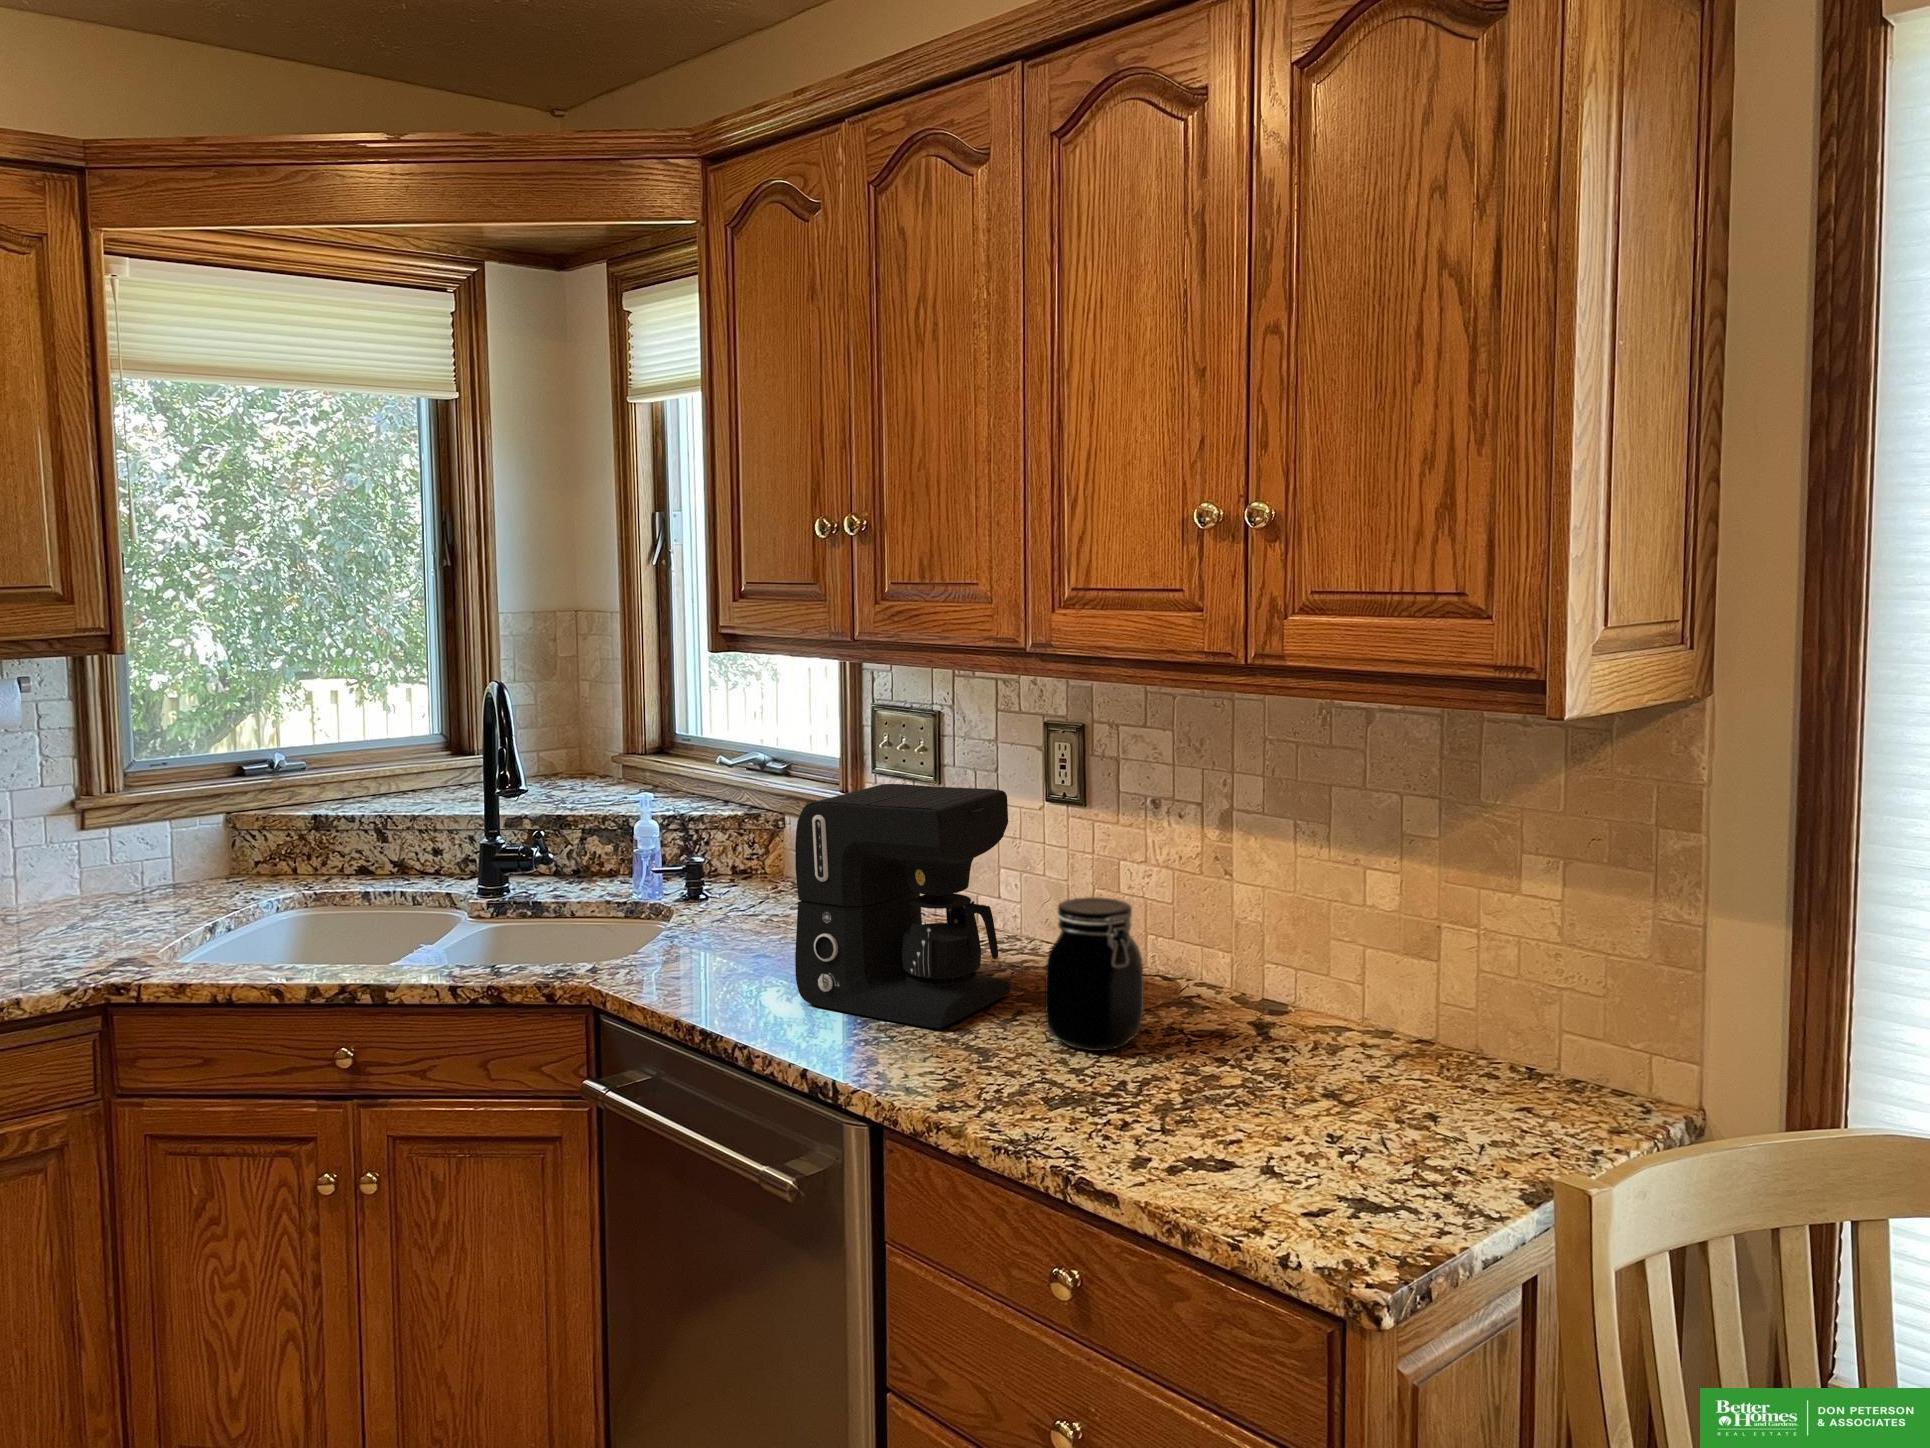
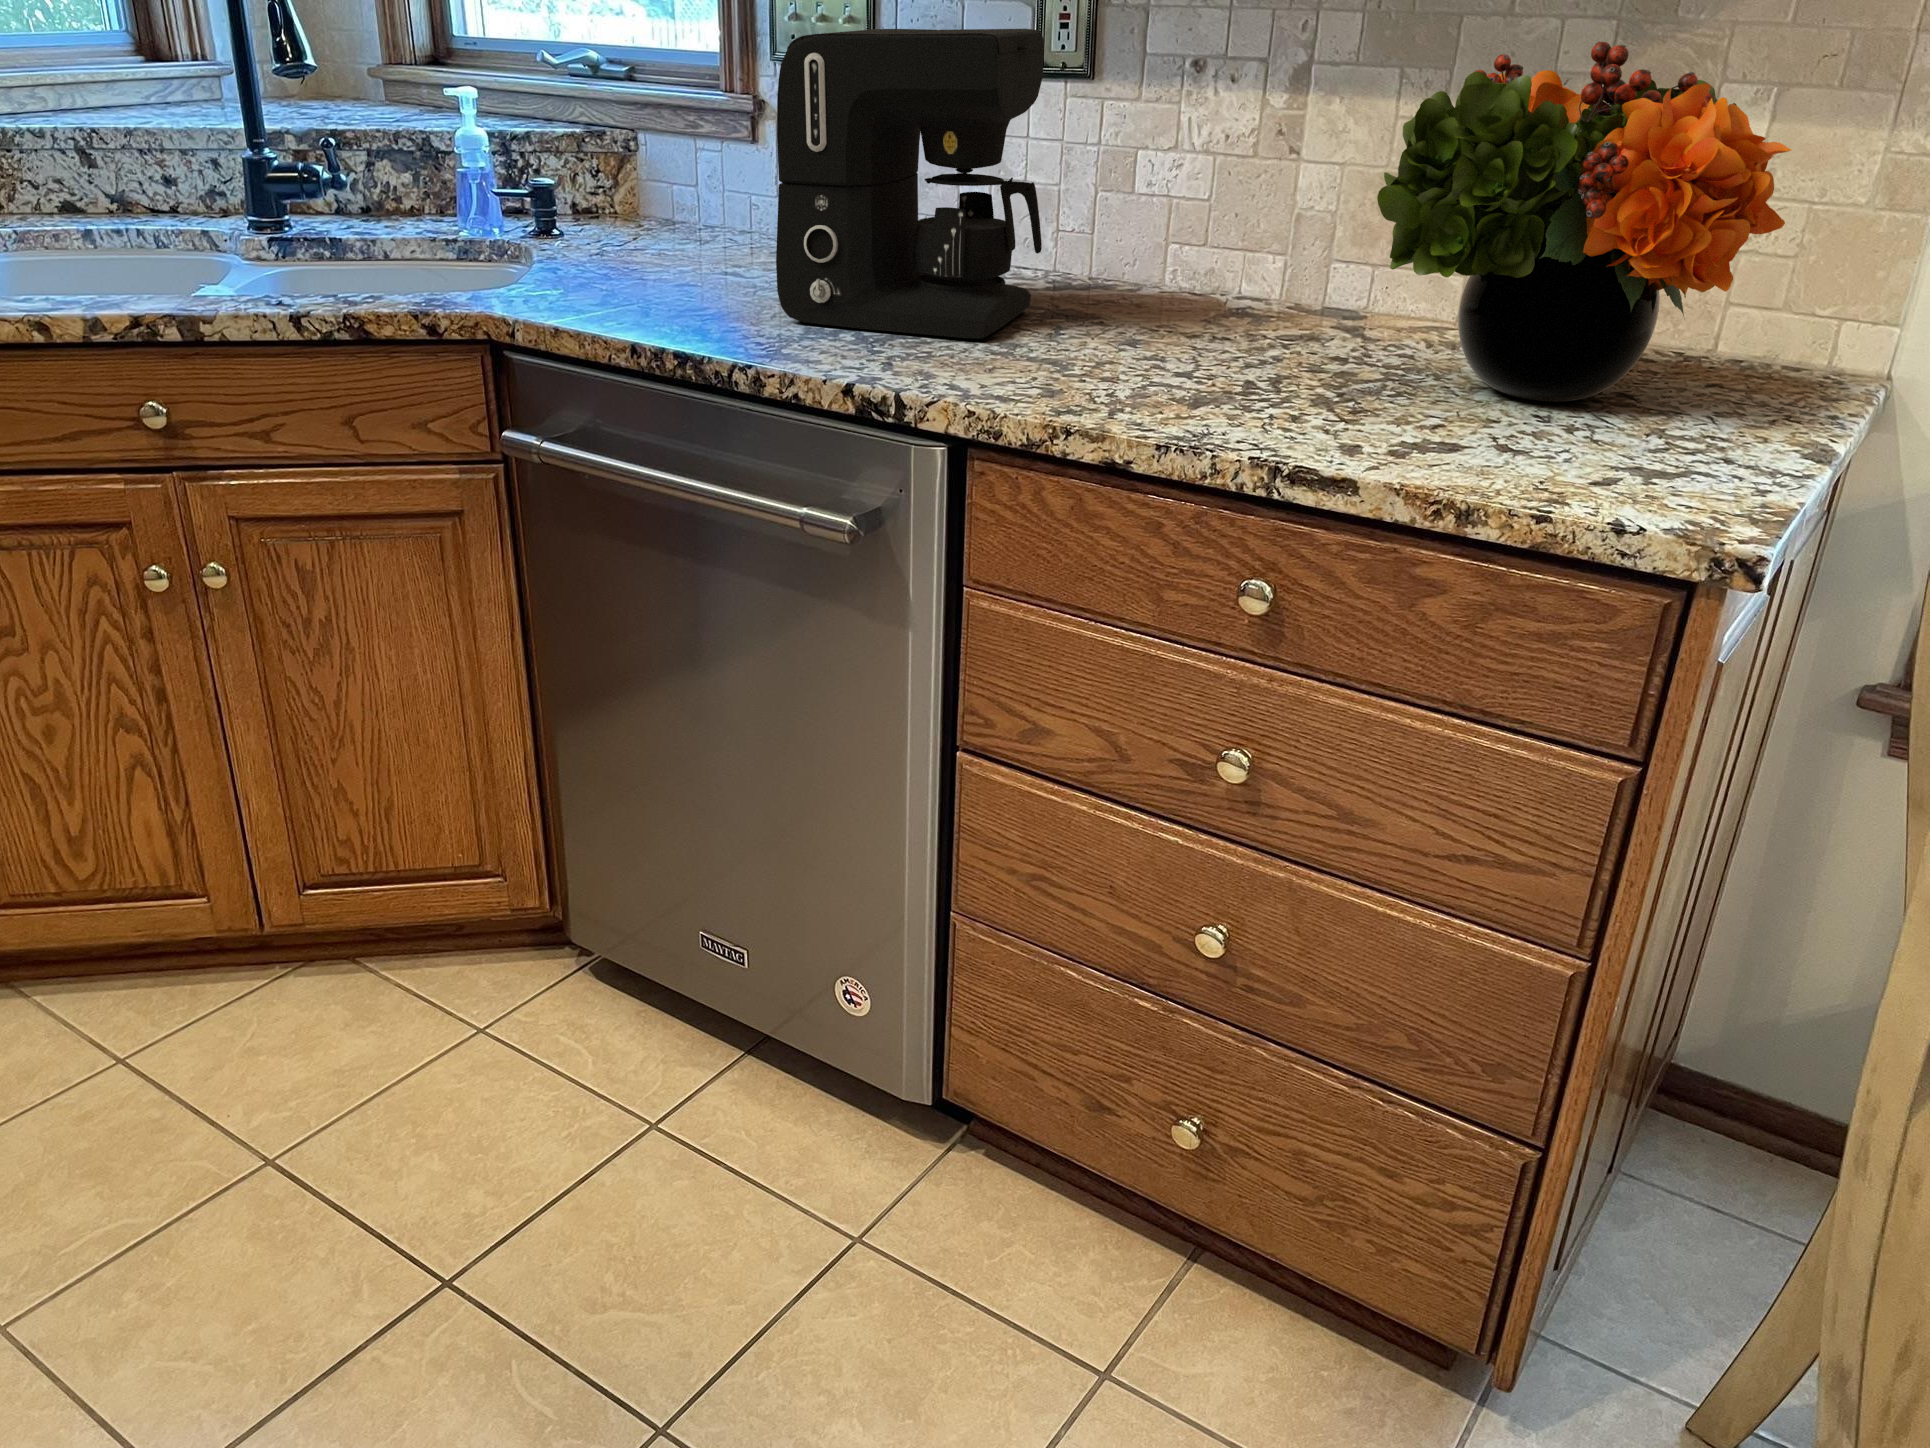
flower arrangement: none [1194,836,1524,1120] -> present [1377,41,1791,402]
jar: present [1045,897,1144,1051] -> none [1120,163,1246,354]

